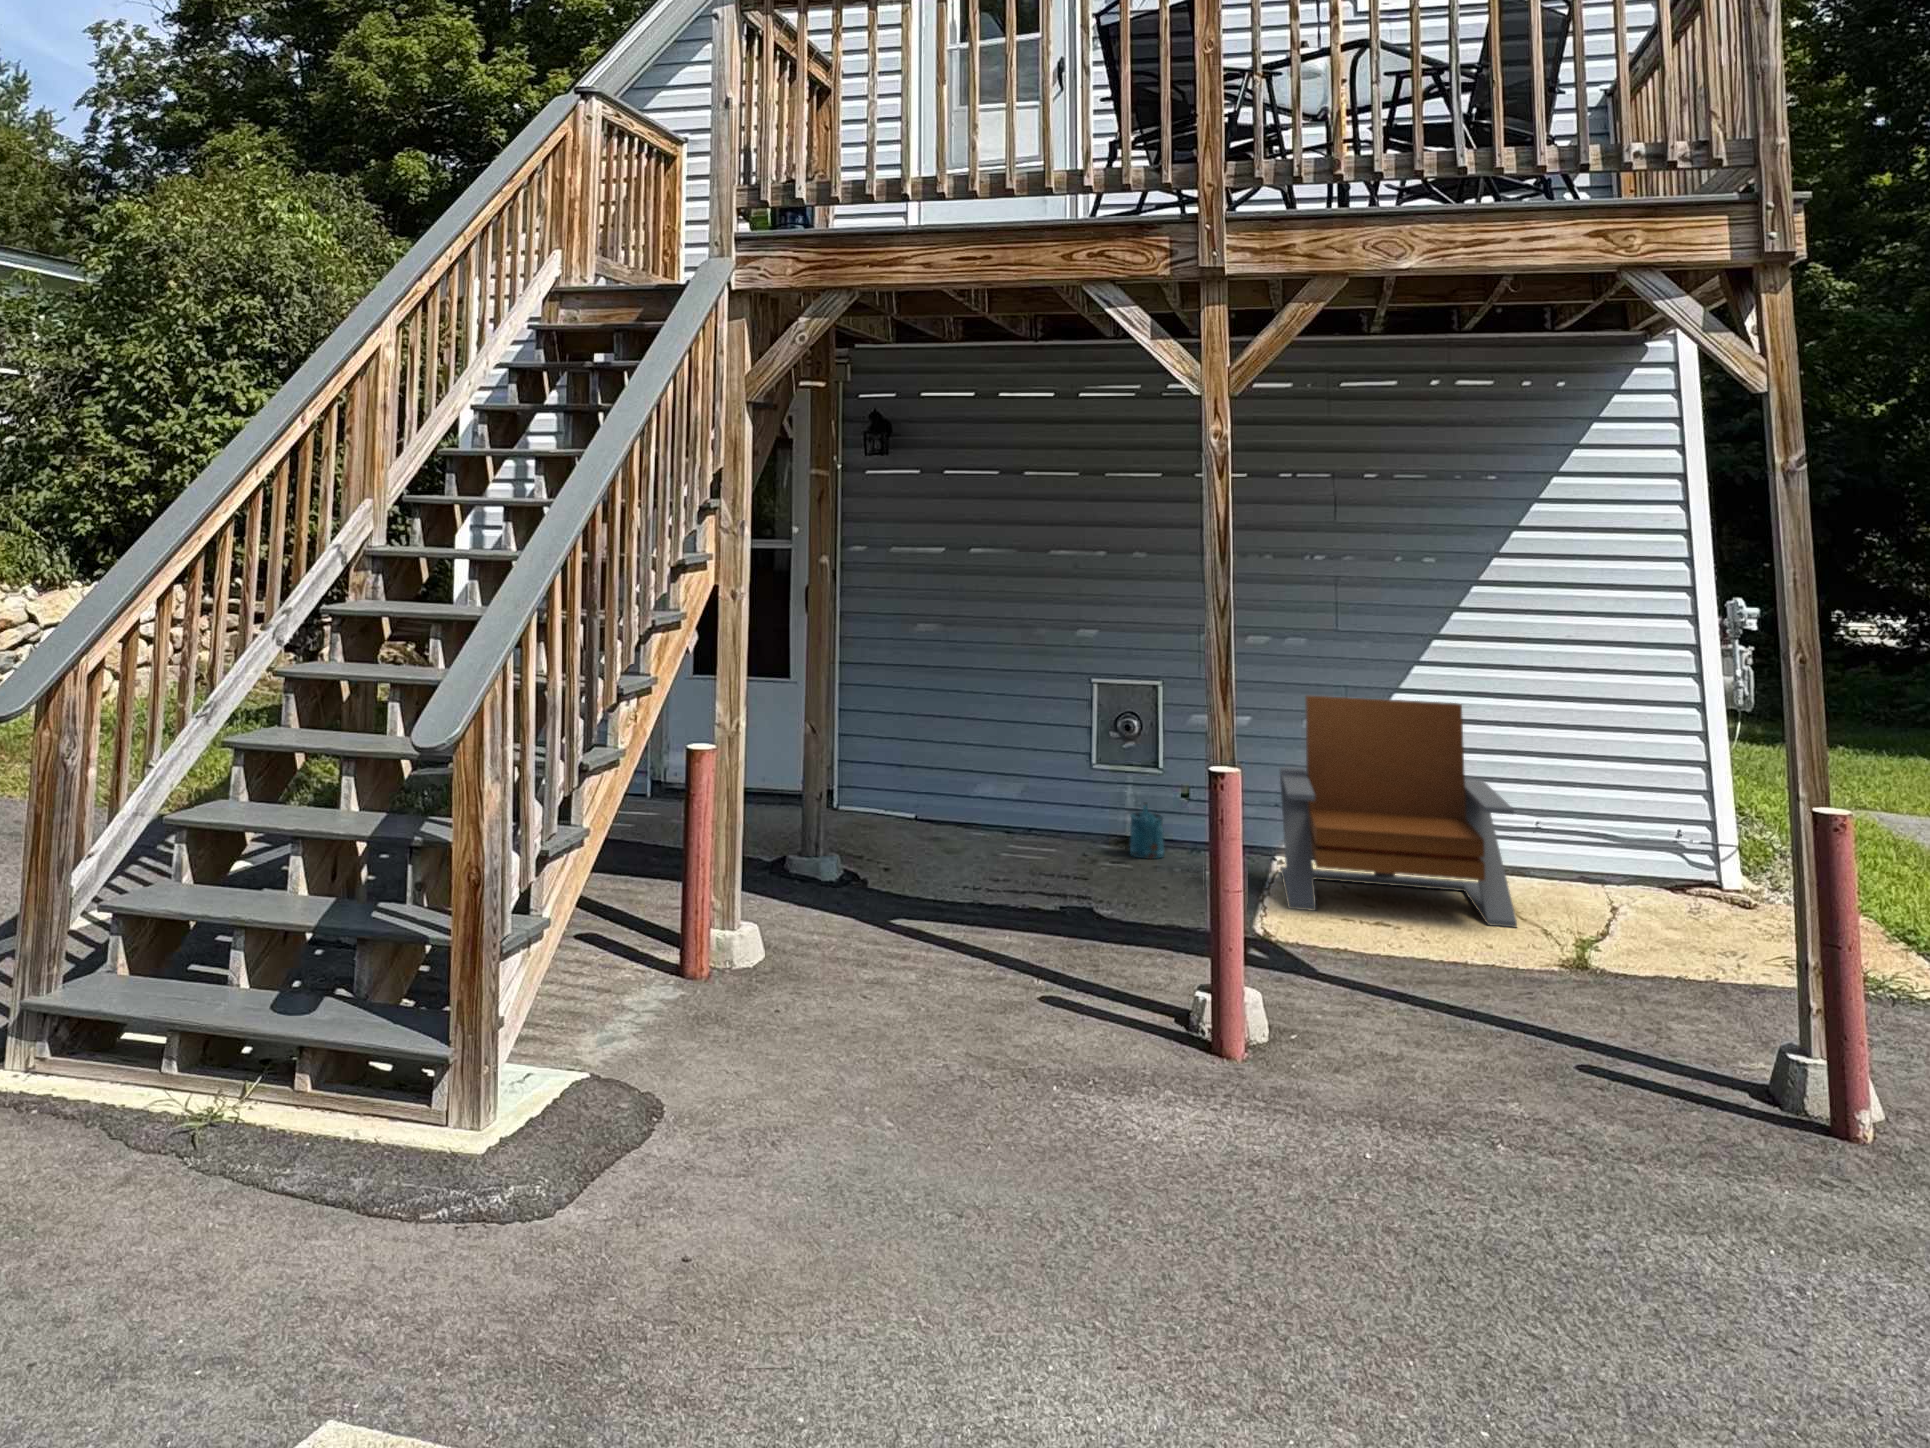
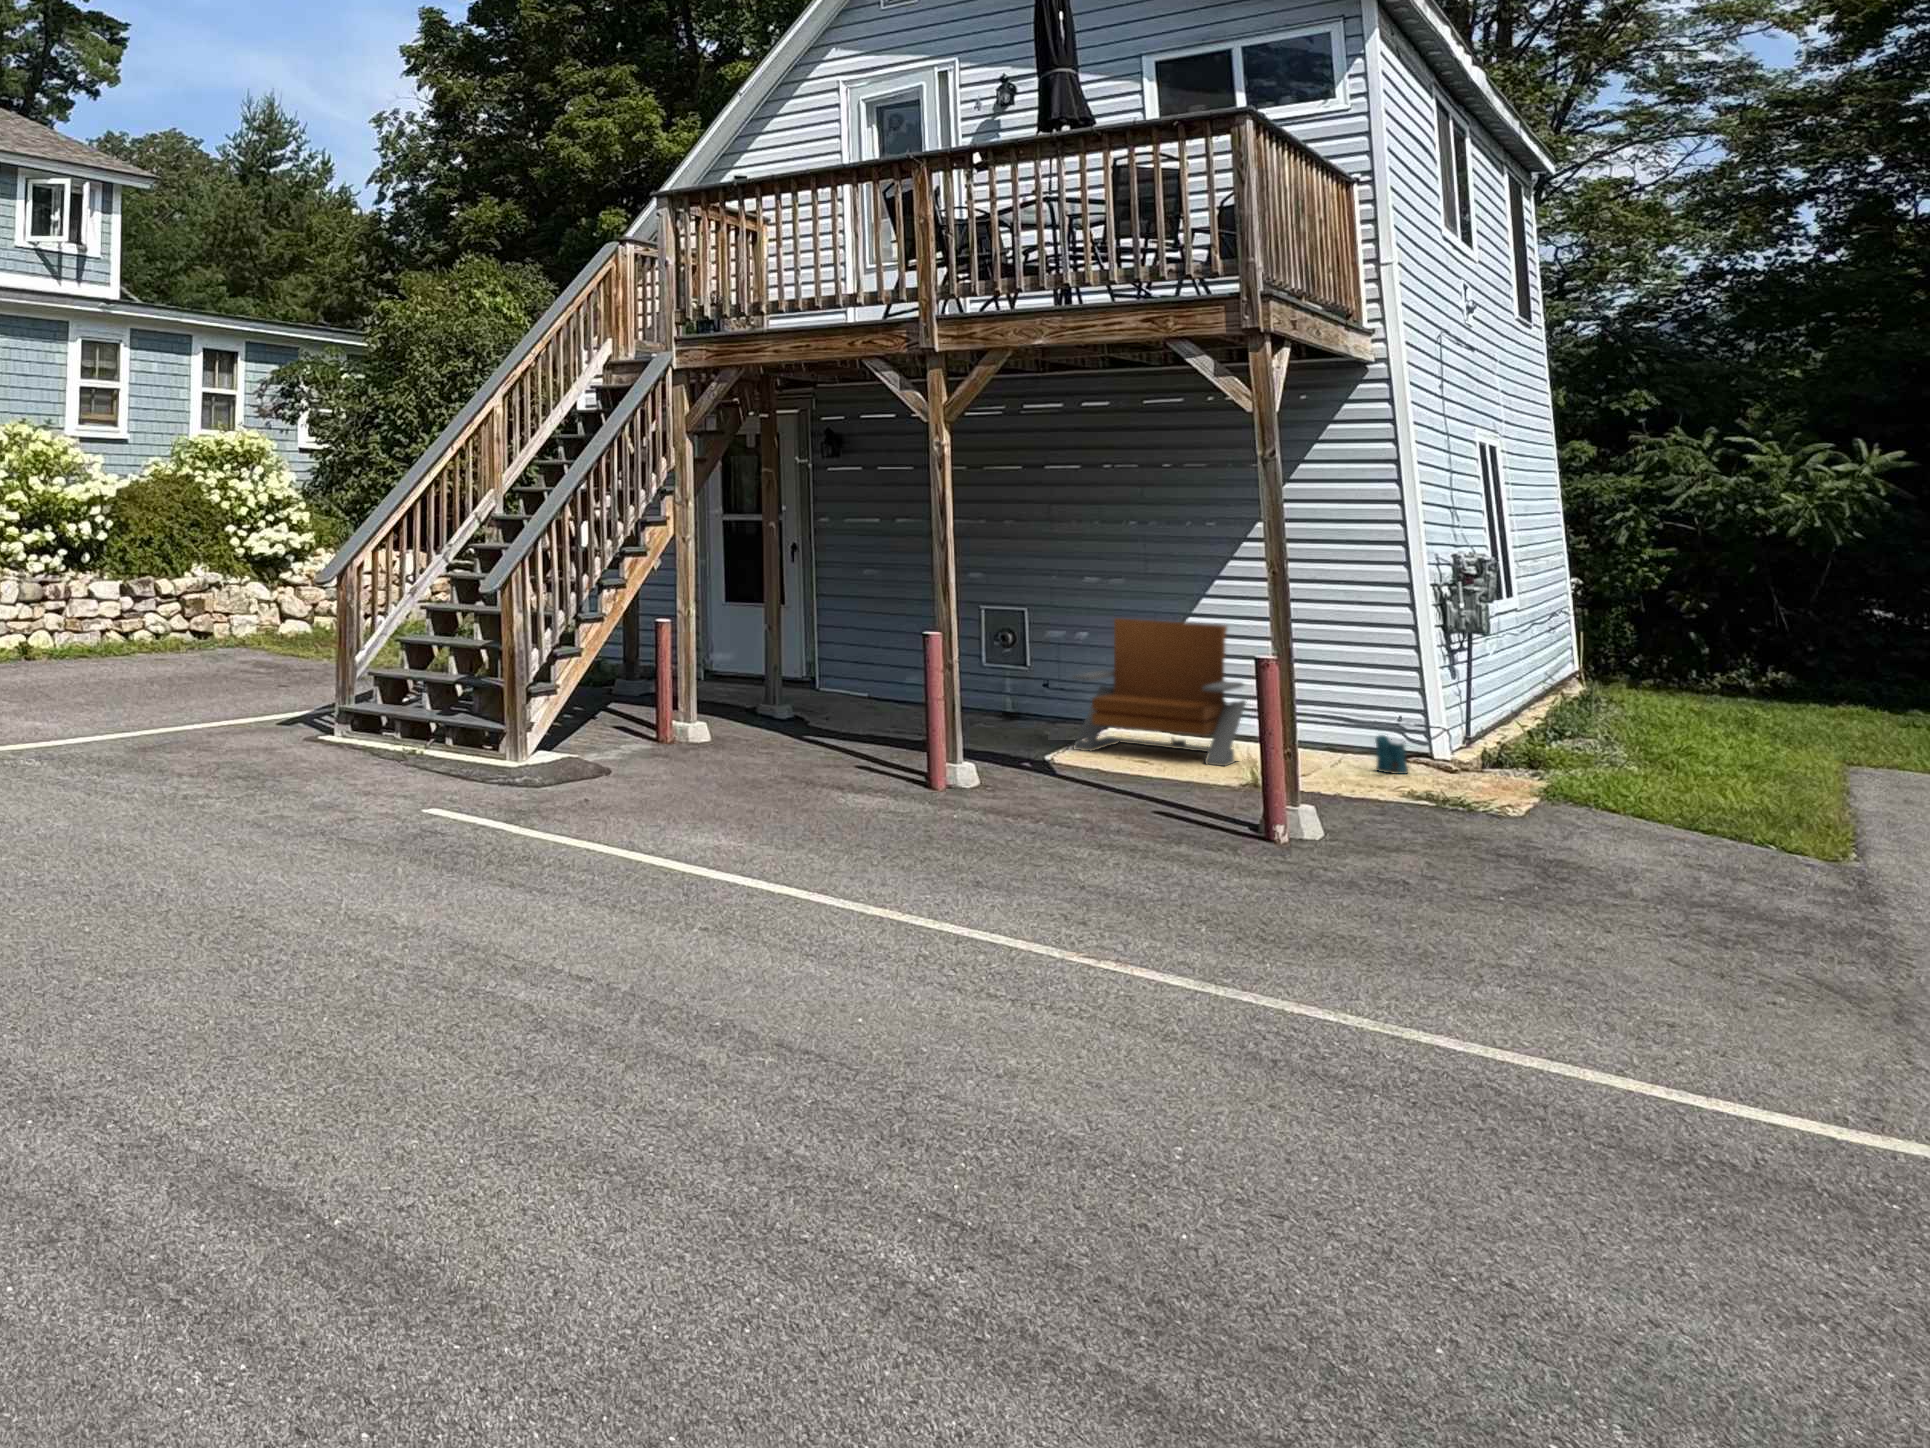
watering can: present [1130,802,1164,859] -> present [1375,735,1408,774]

